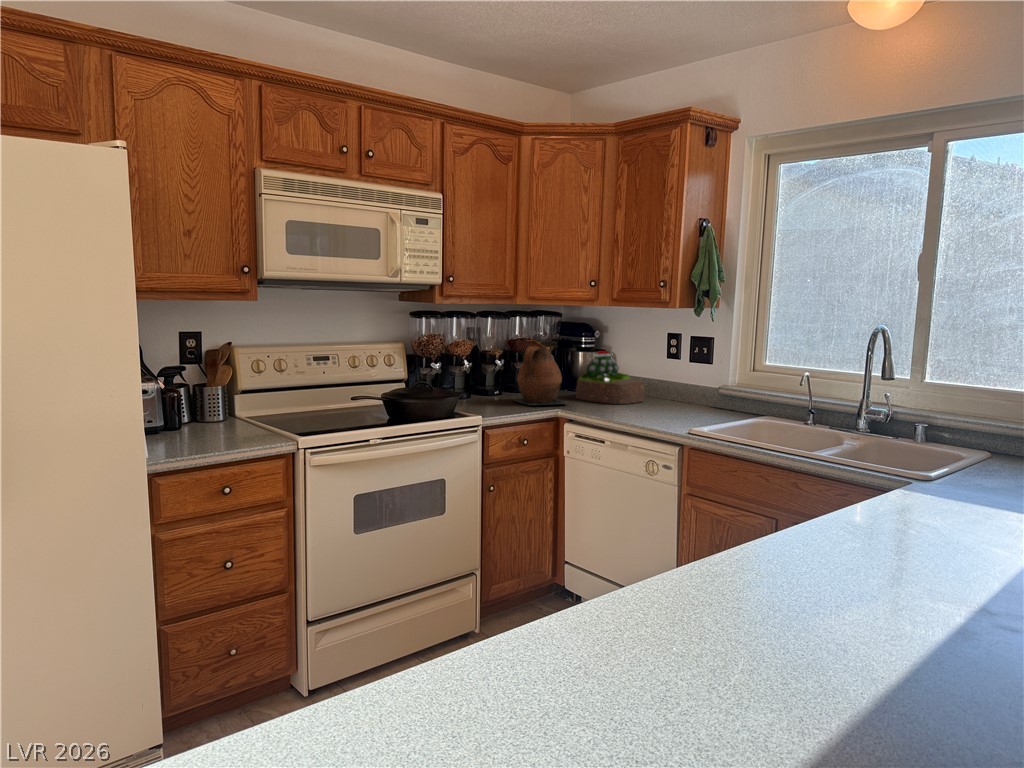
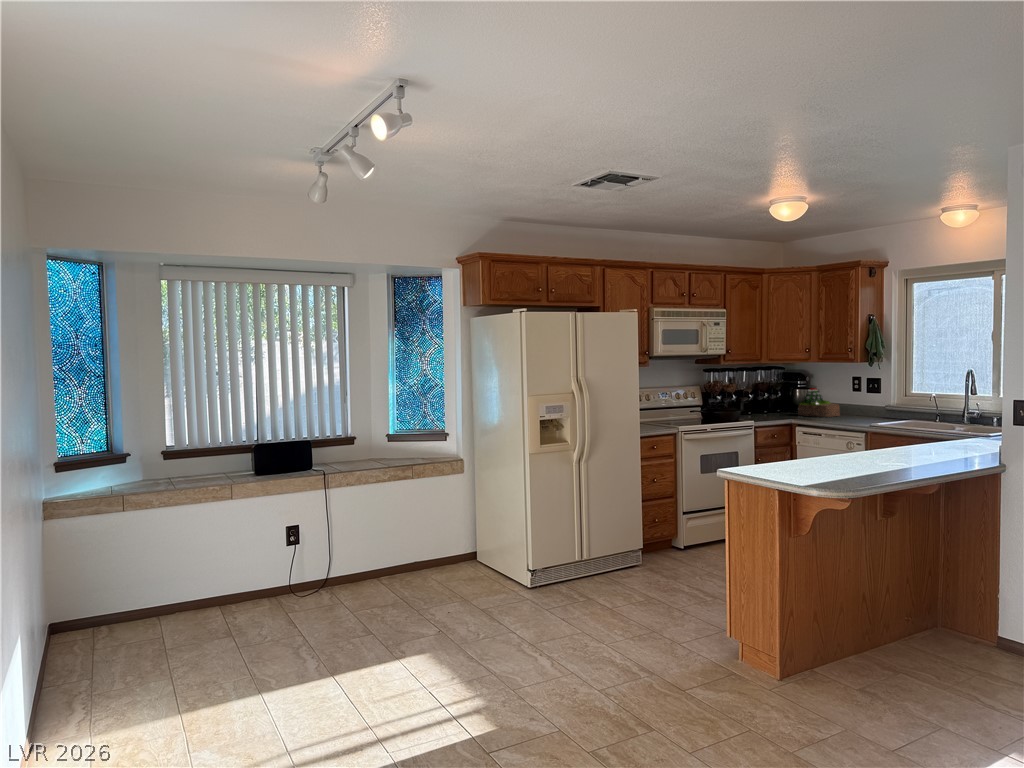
ceramic pitcher: present [514,340,569,405] -> none [762,383,797,417]

